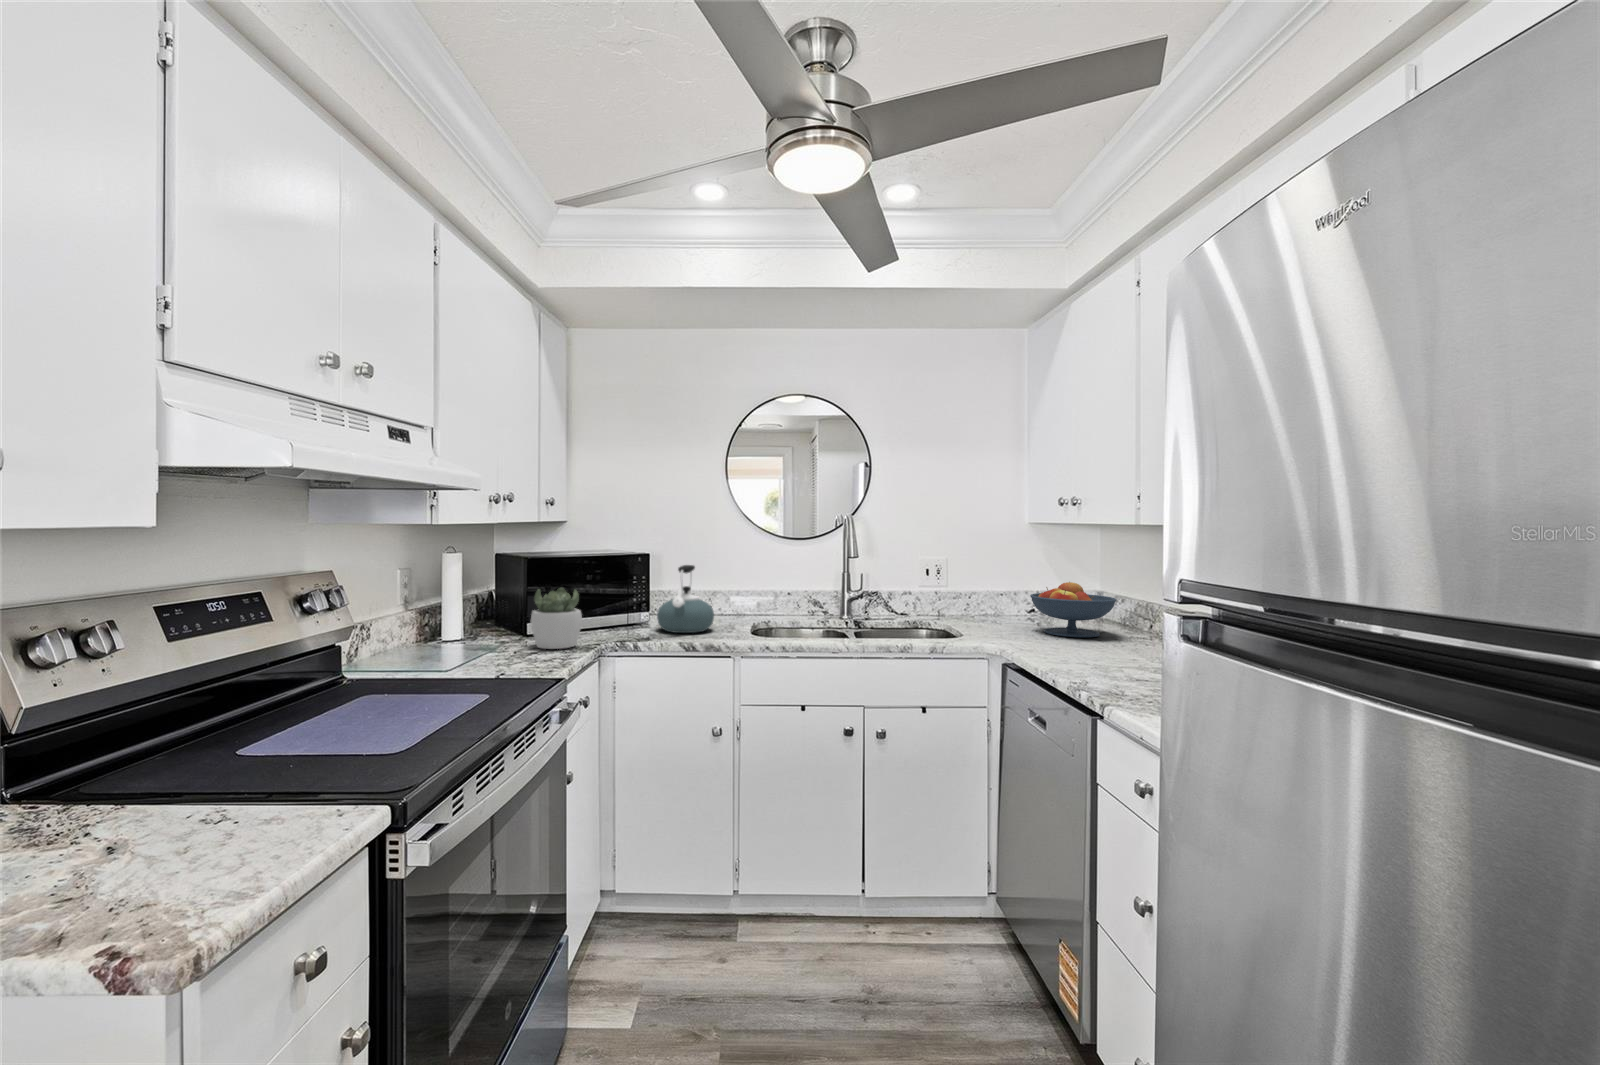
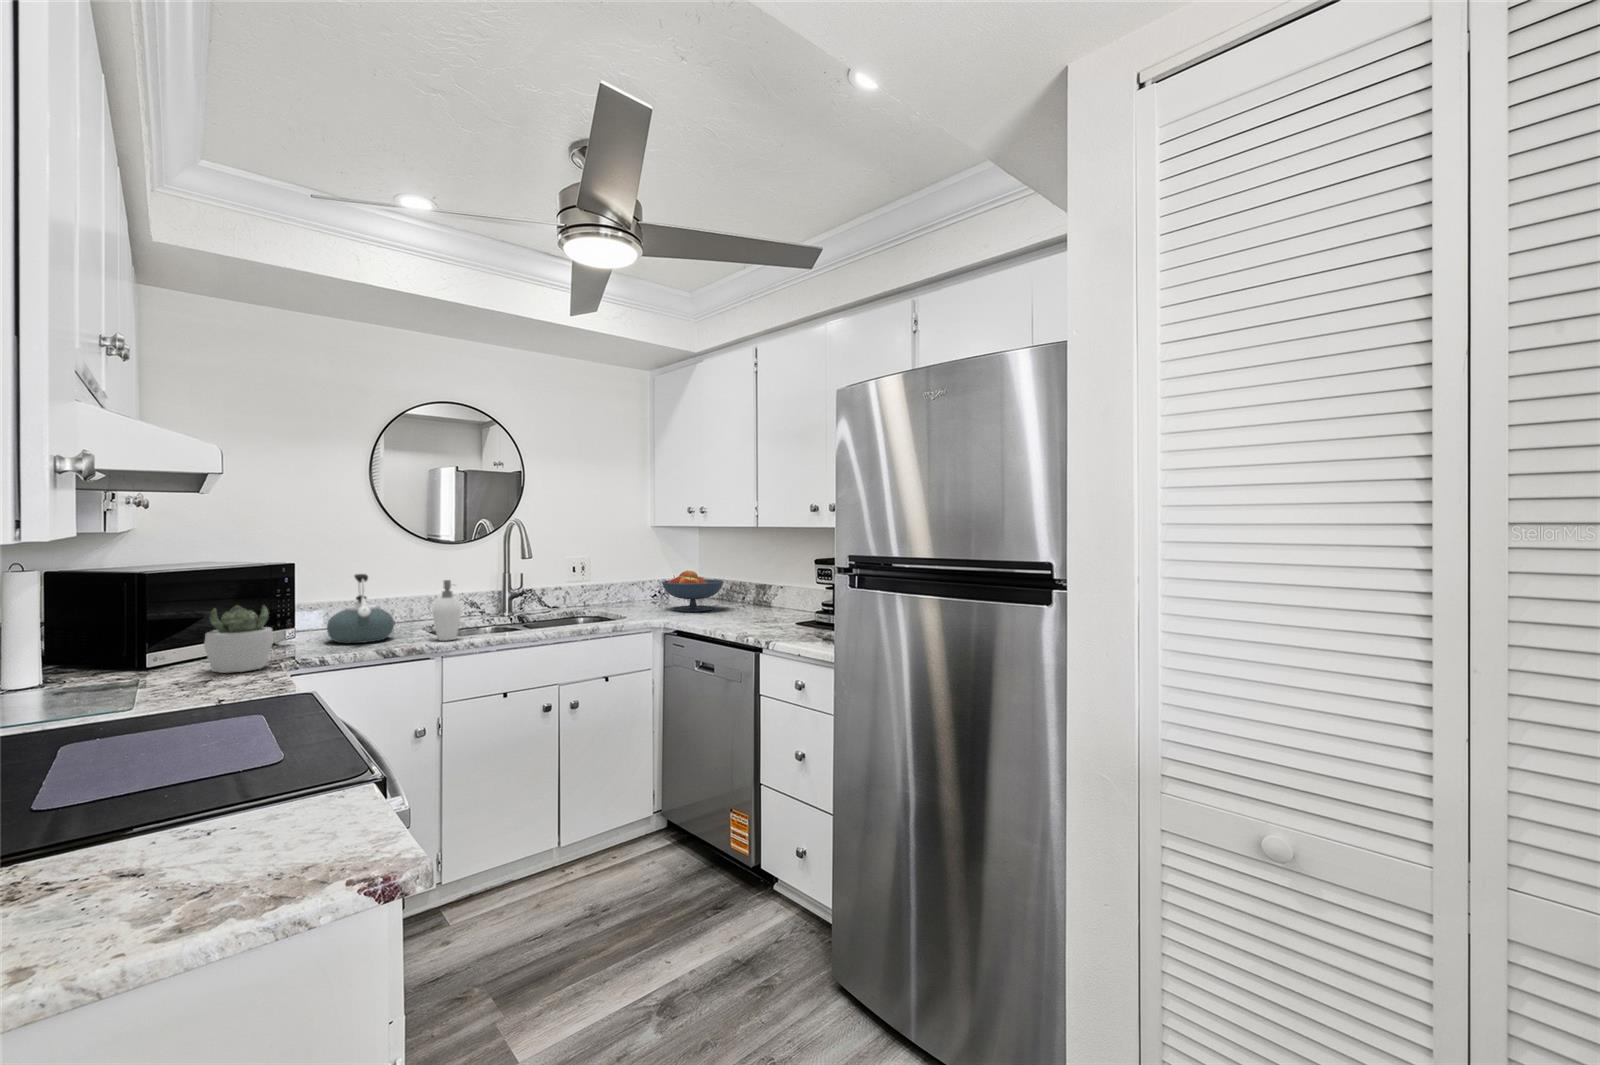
soap dispenser: none [738,576,766,640] -> present [432,580,461,641]

